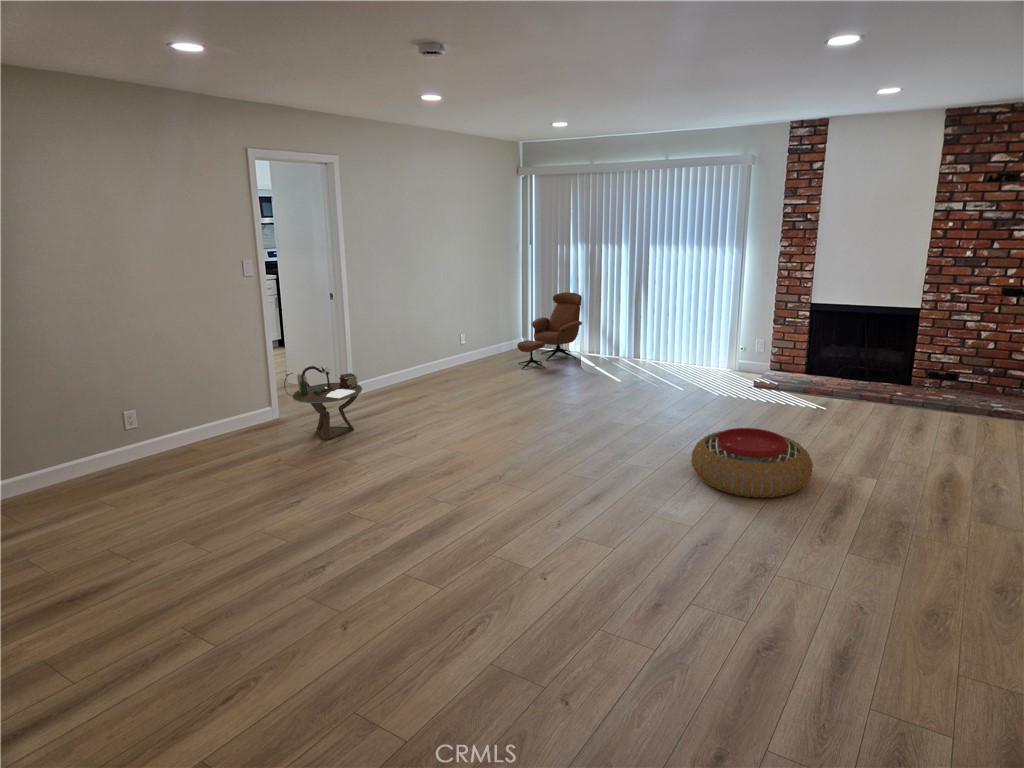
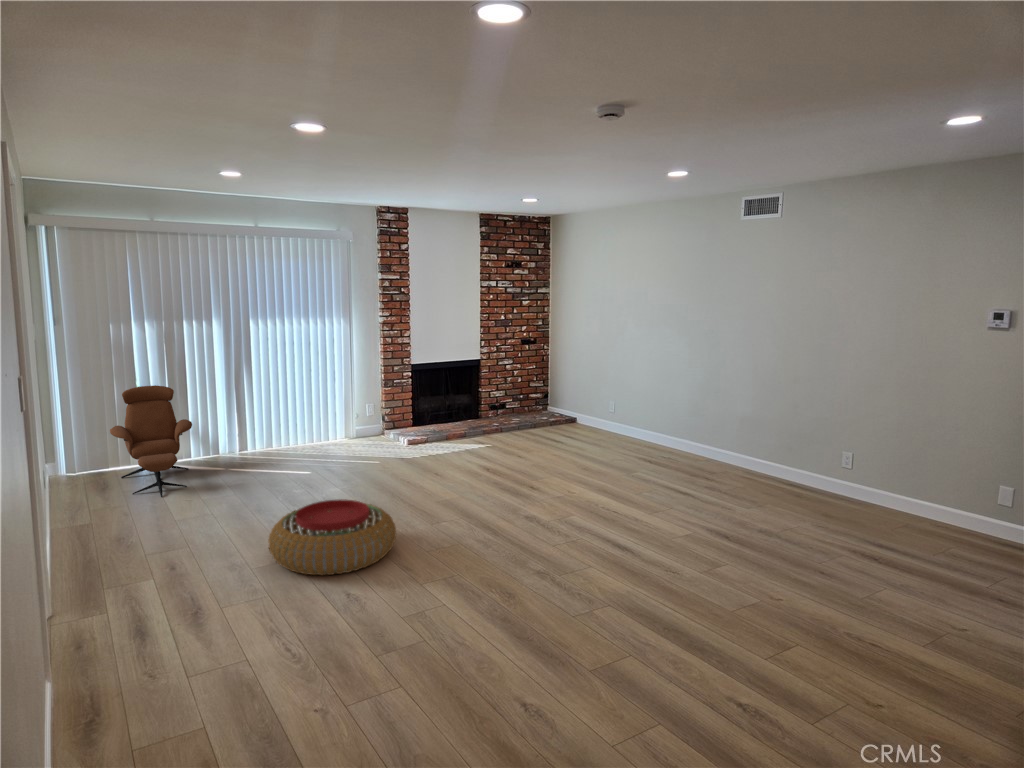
side table: present [284,366,362,440] -> none [57,538,231,673]
pouf: present [691,428,813,498] -> present [268,499,396,575]

